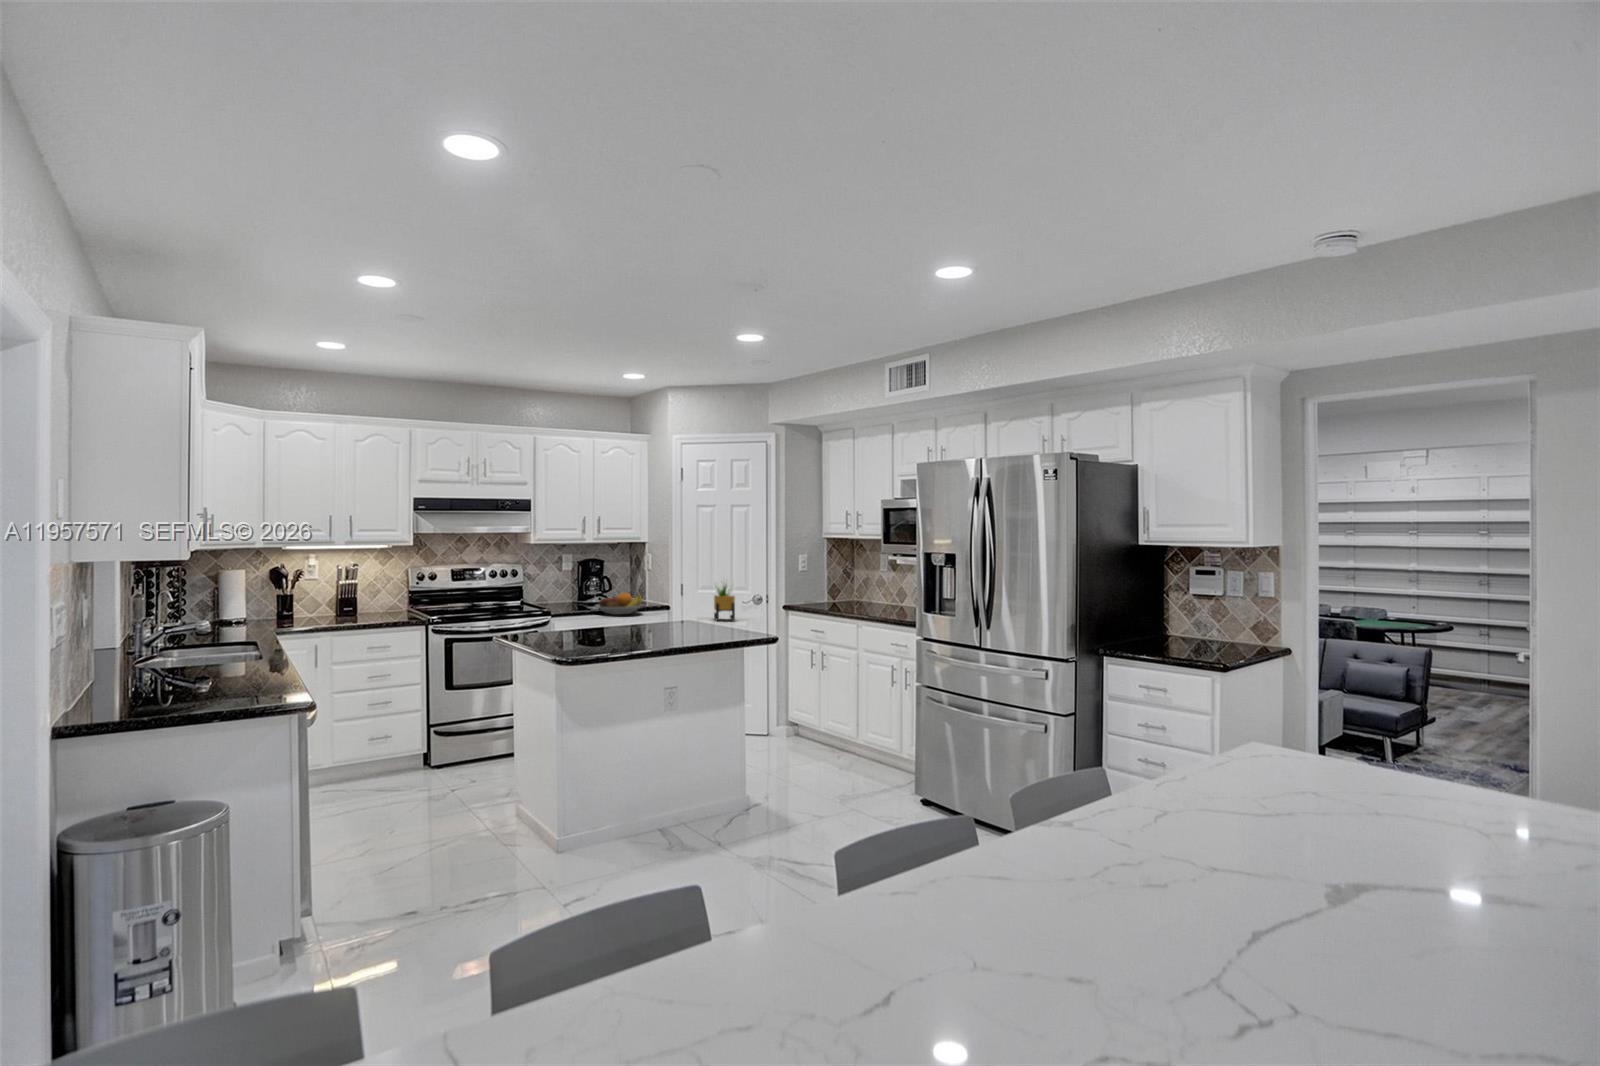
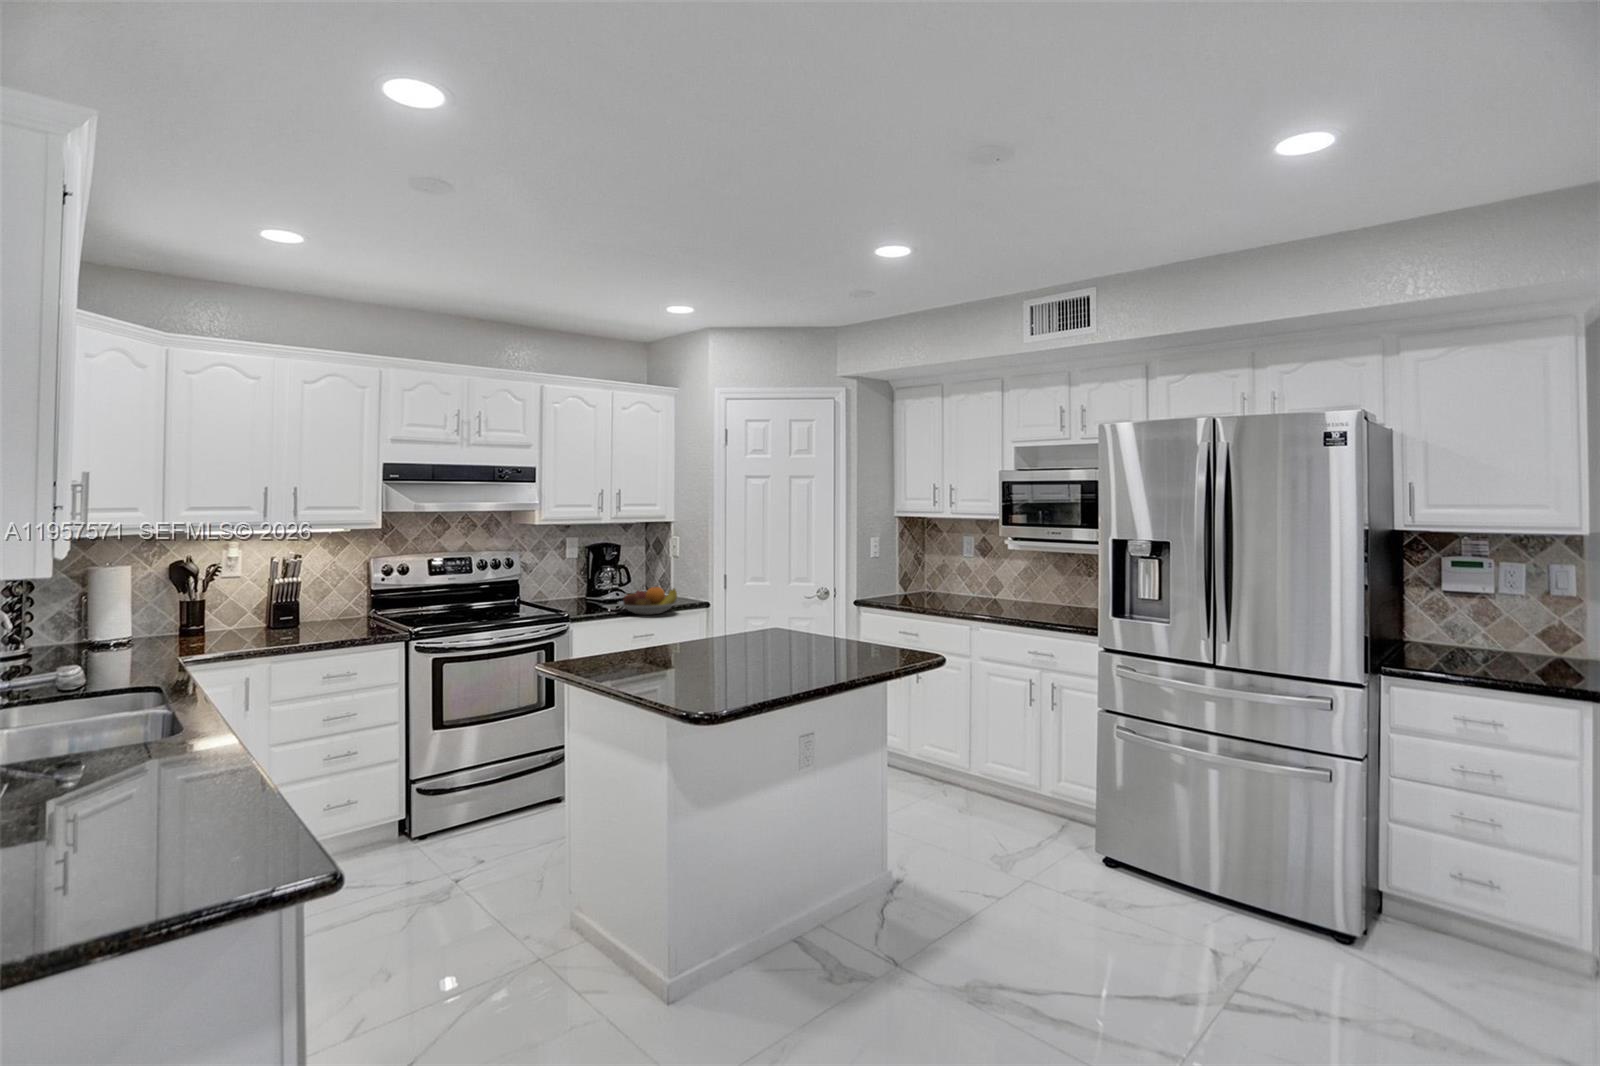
potted plant: present [714,584,735,621] -> none [765,566,796,621]

